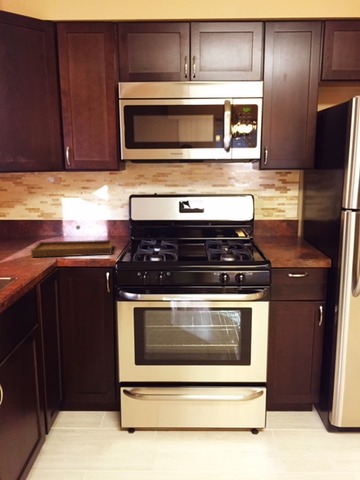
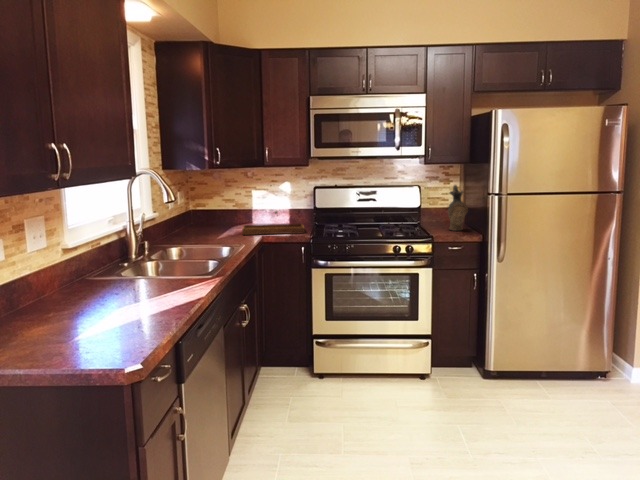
ceramic pitcher: none [287,194,312,250] -> present [448,185,468,231]

